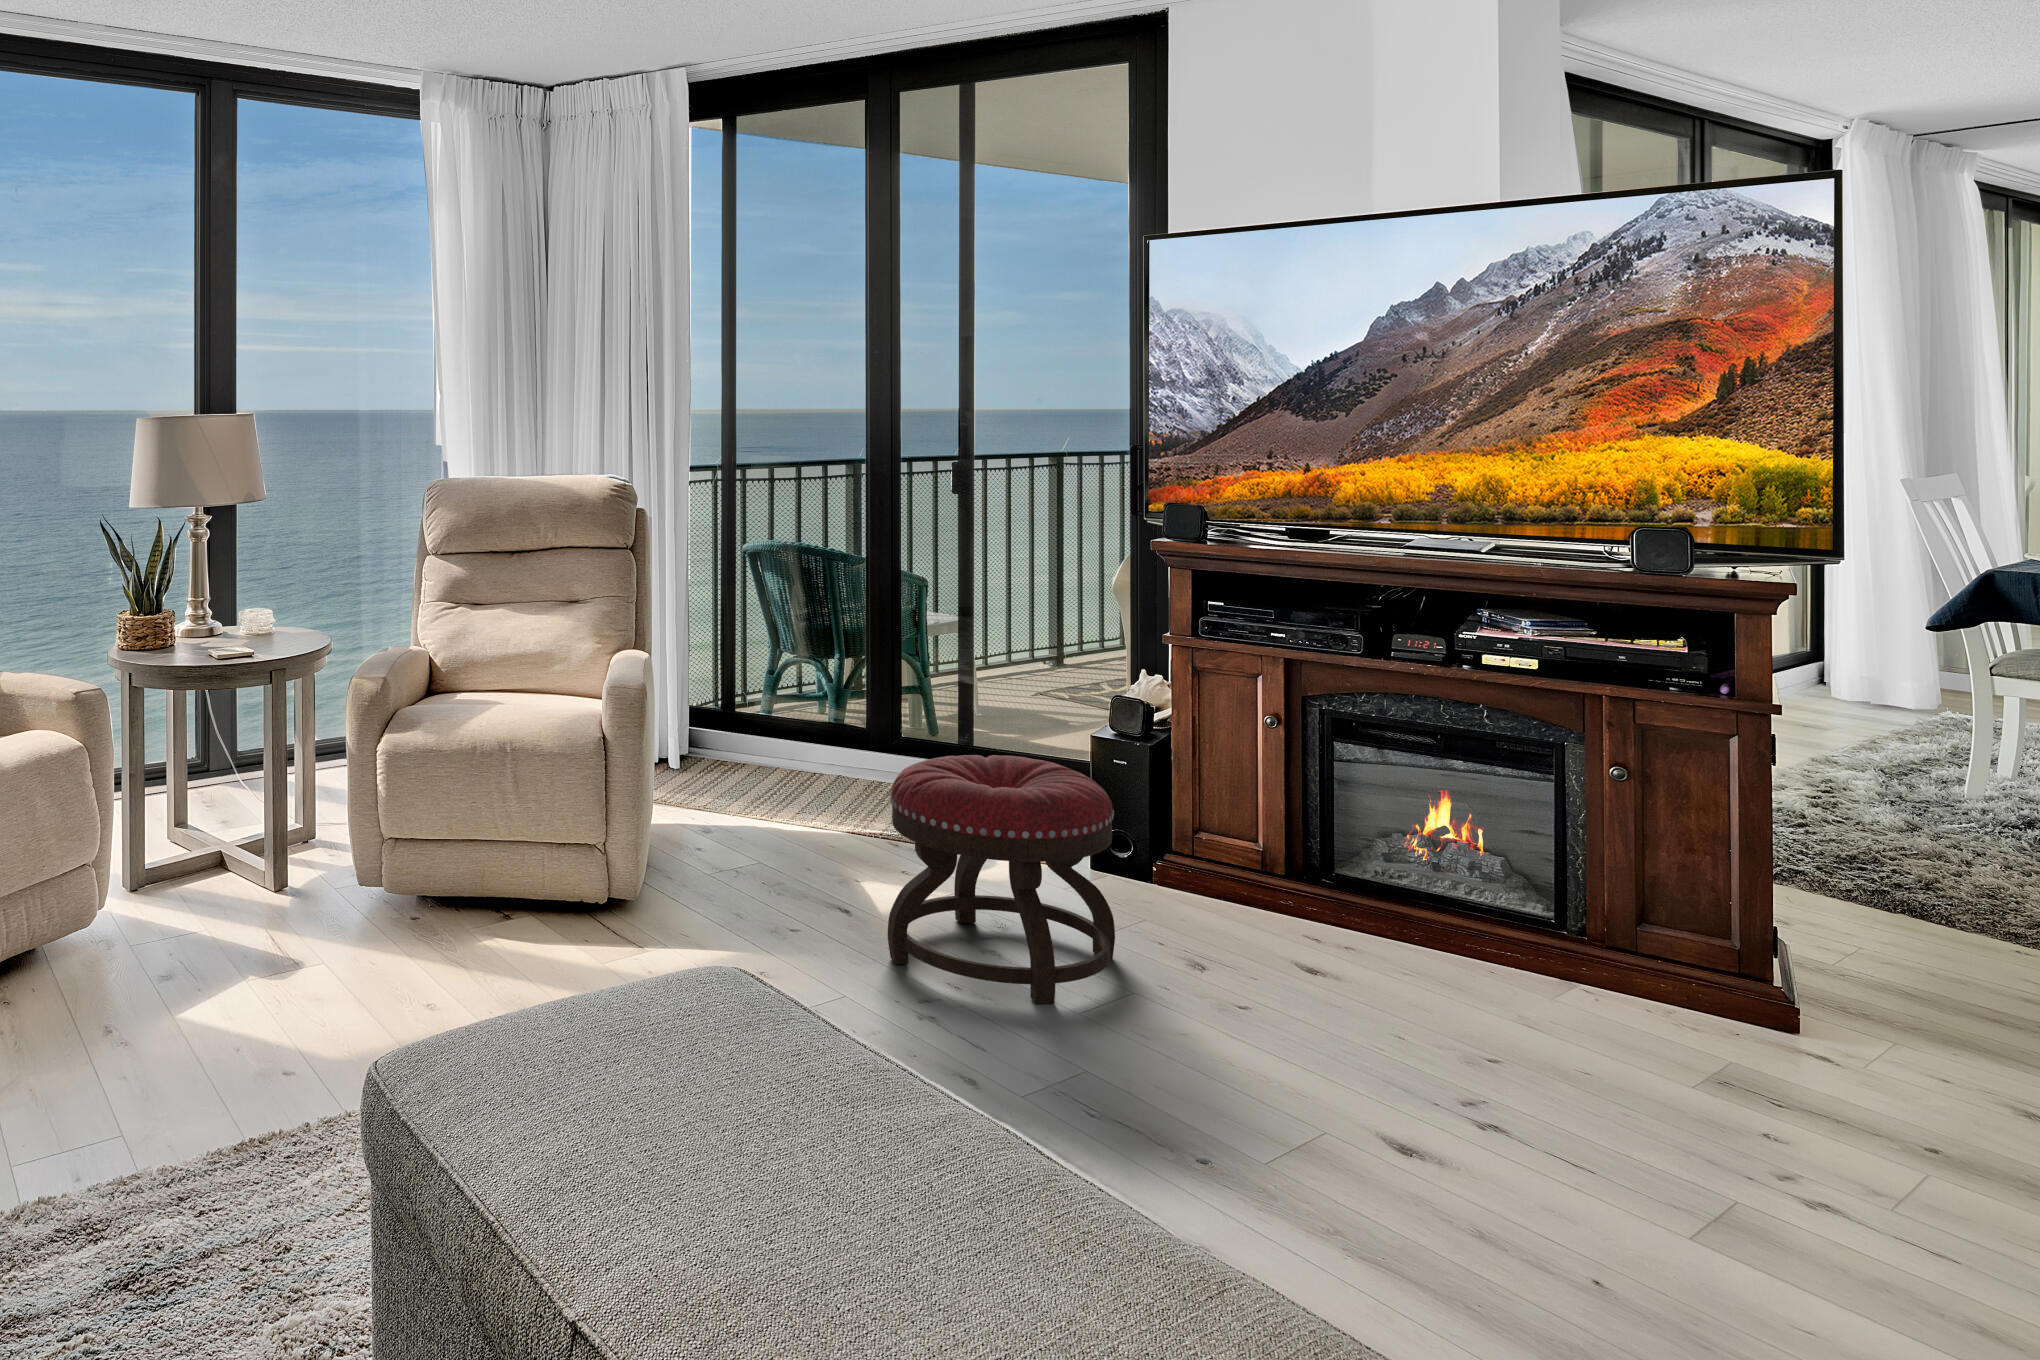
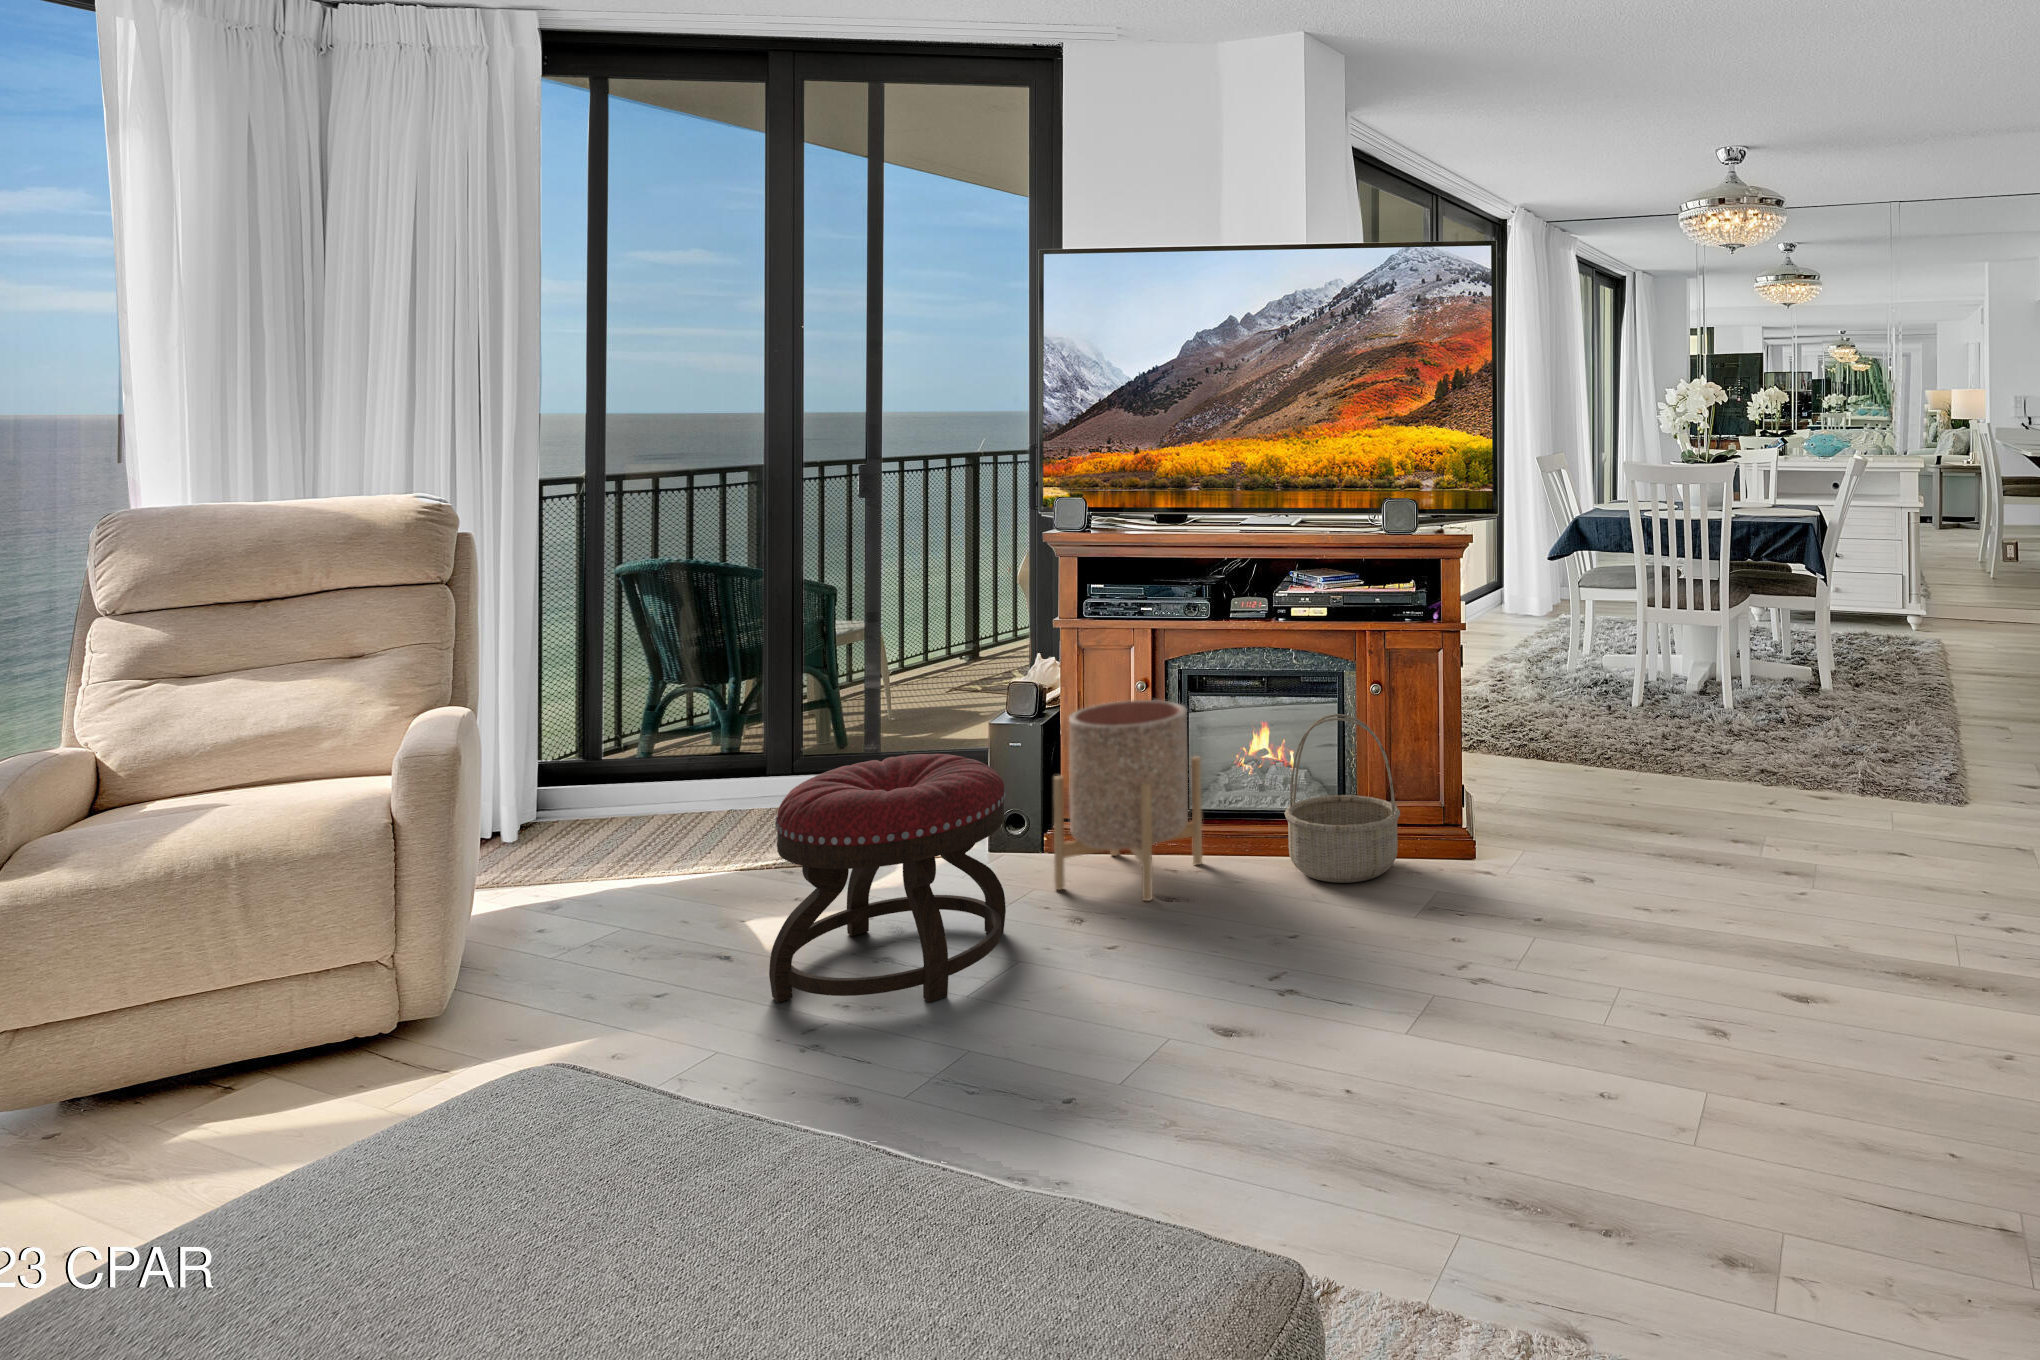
planter: none [1169,737,1354,968] -> present [1054,700,1202,901]
basket: none [1467,800,1646,1017] -> present [1284,714,1400,883]

